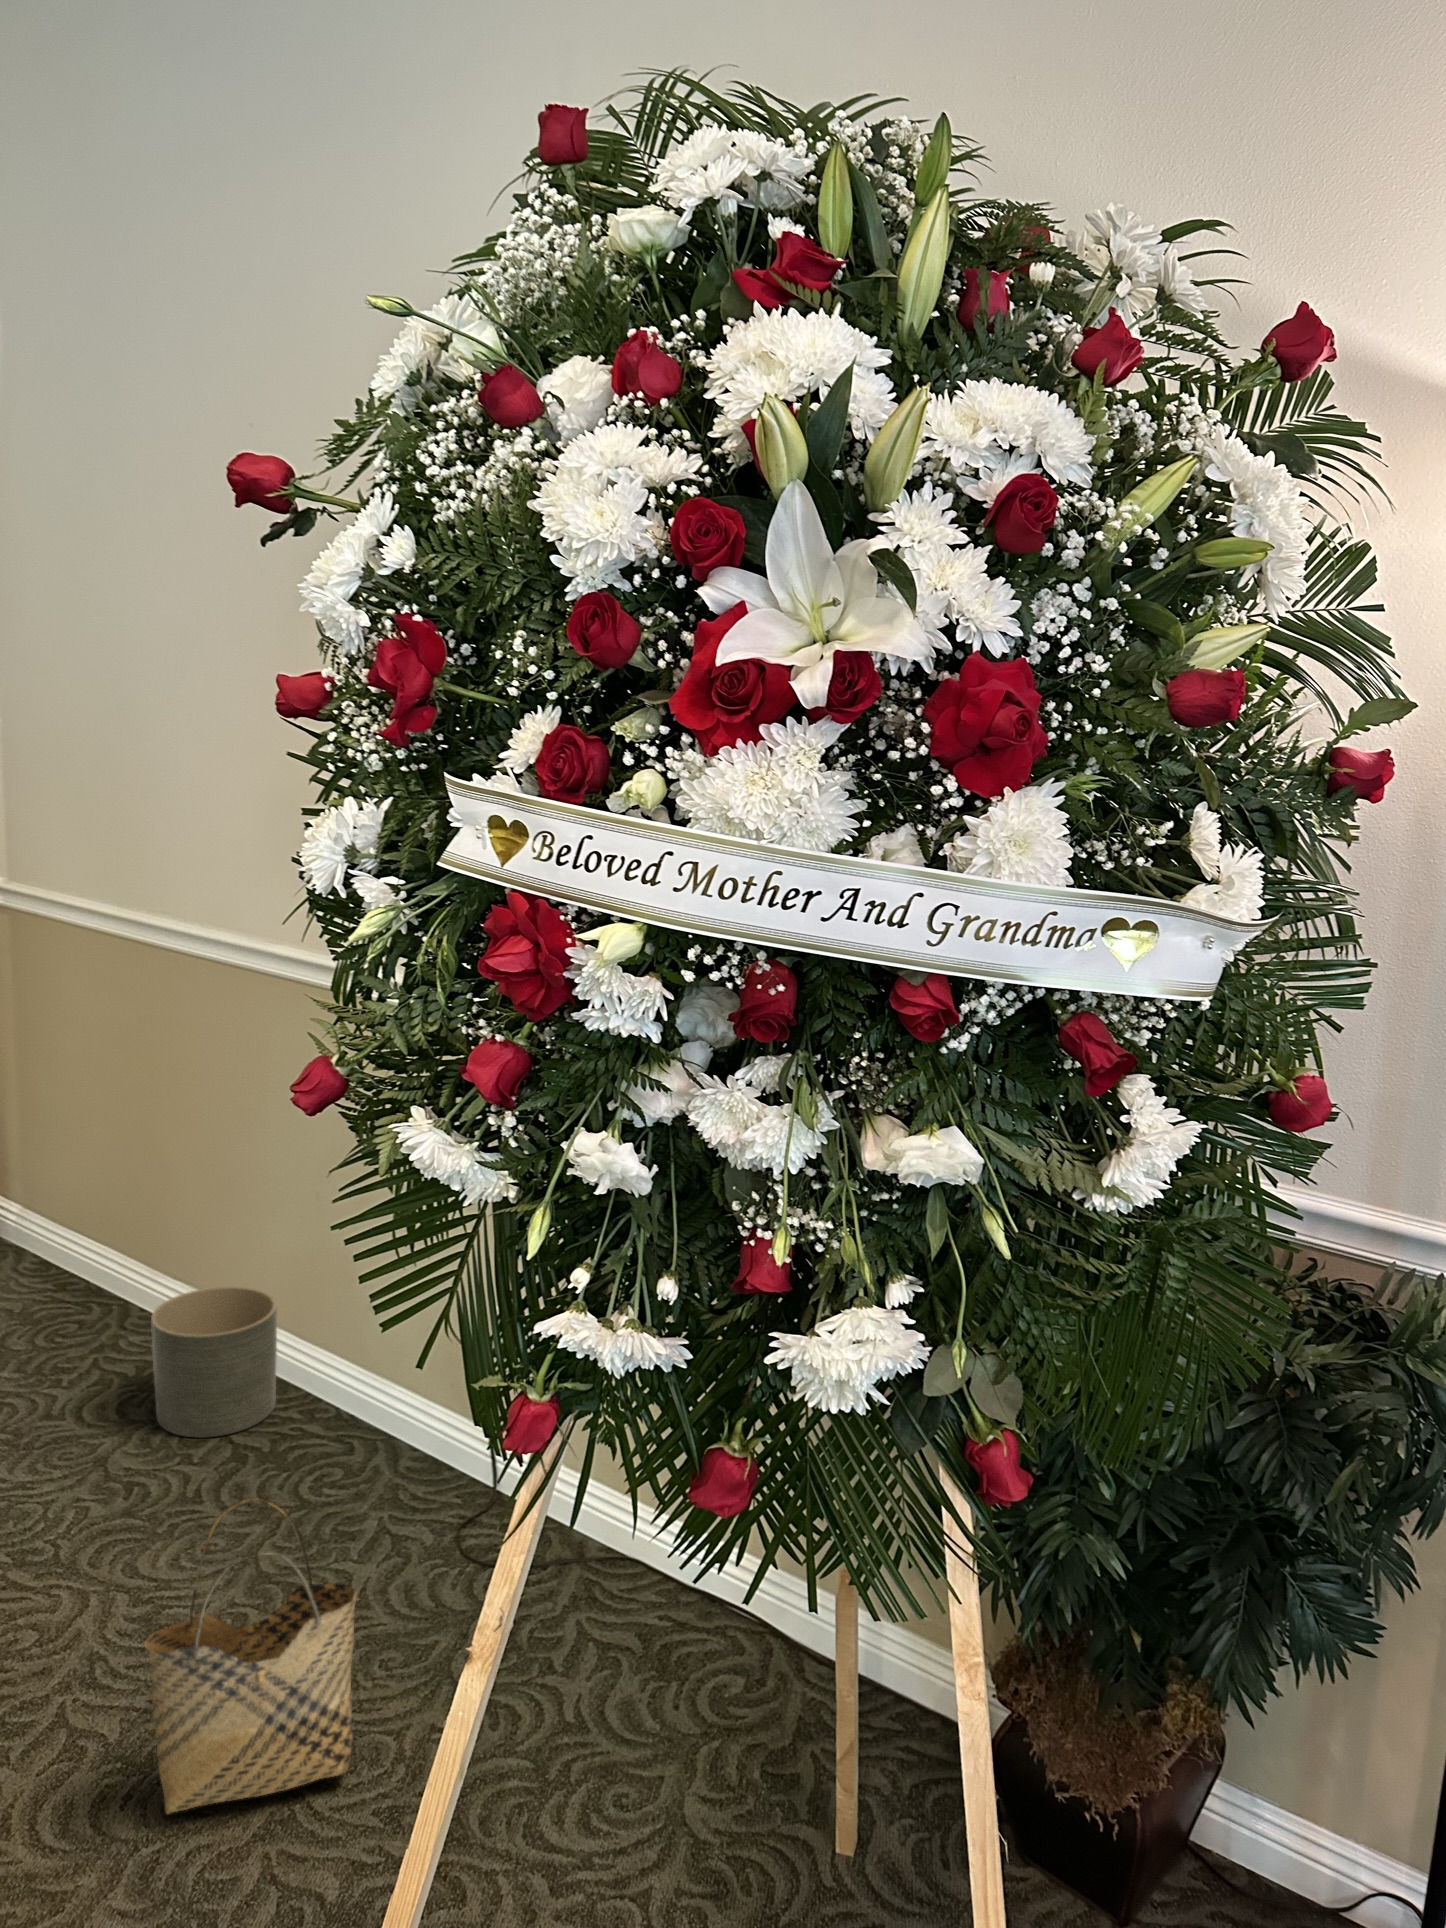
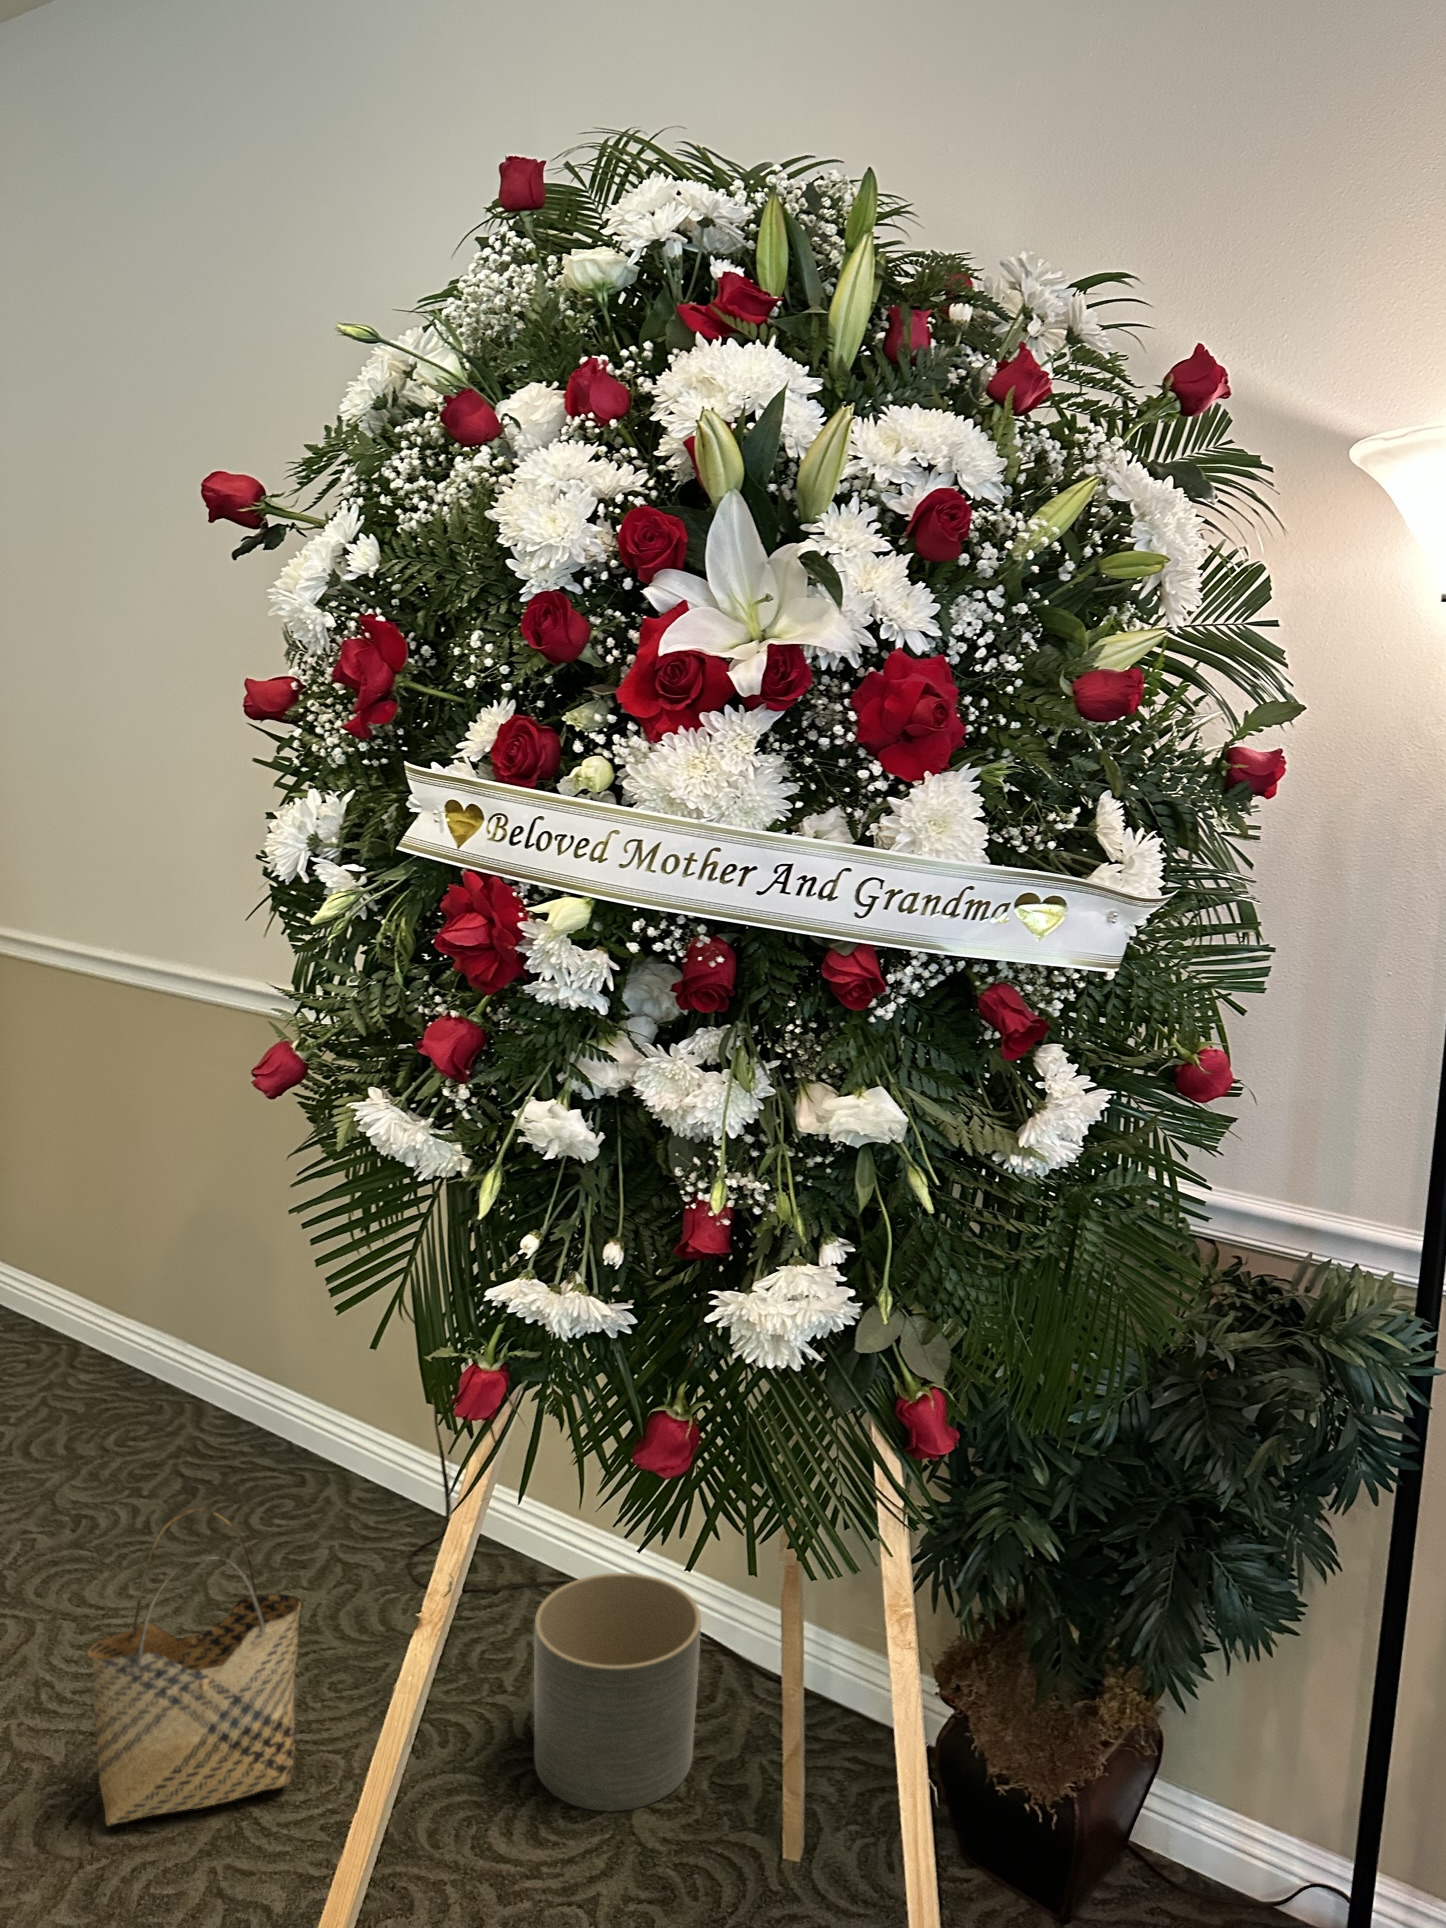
planter: present [151,1286,277,1437] -> present [534,1573,701,1811]

